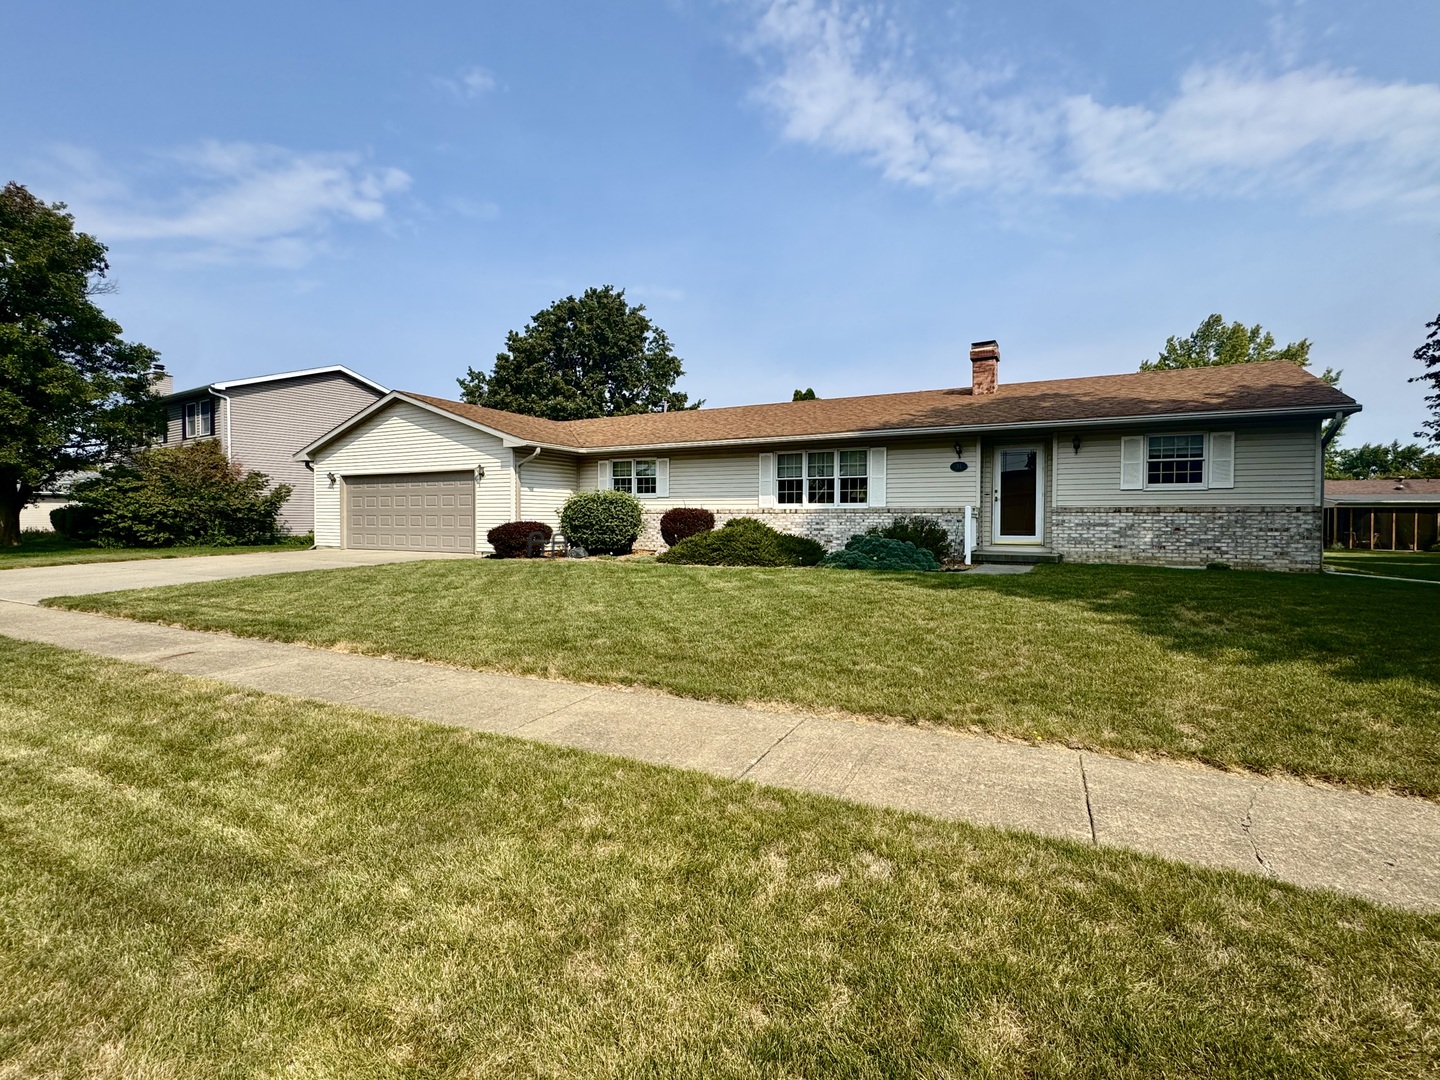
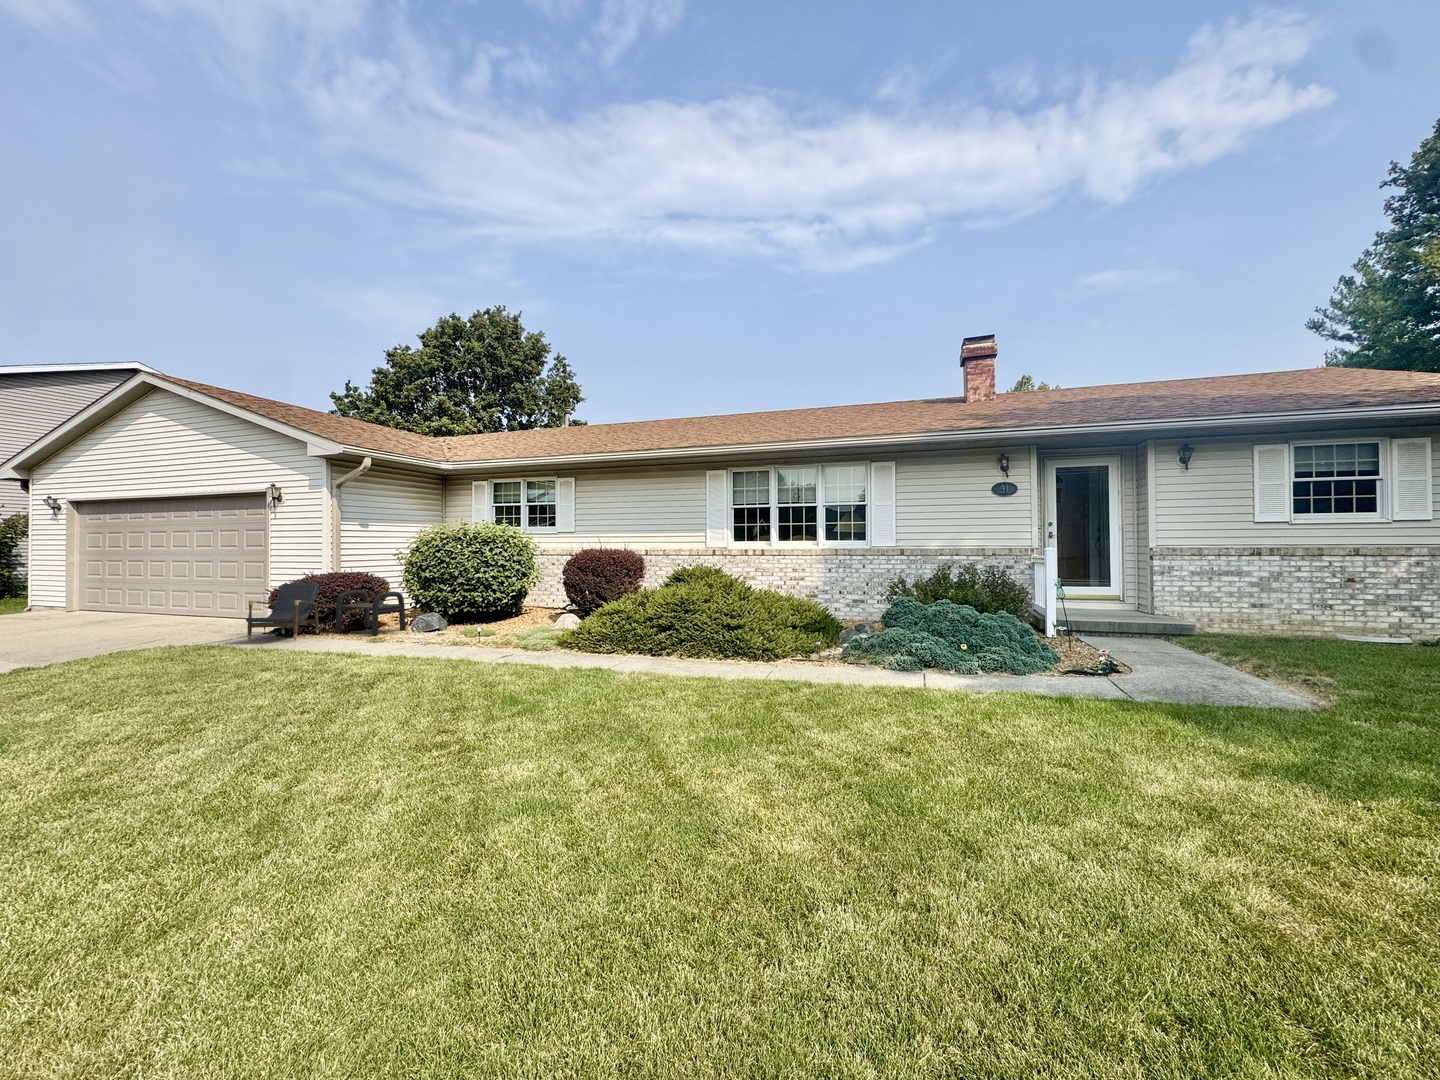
lounge chair: none [485,527,518,559] -> present [246,583,319,641]

